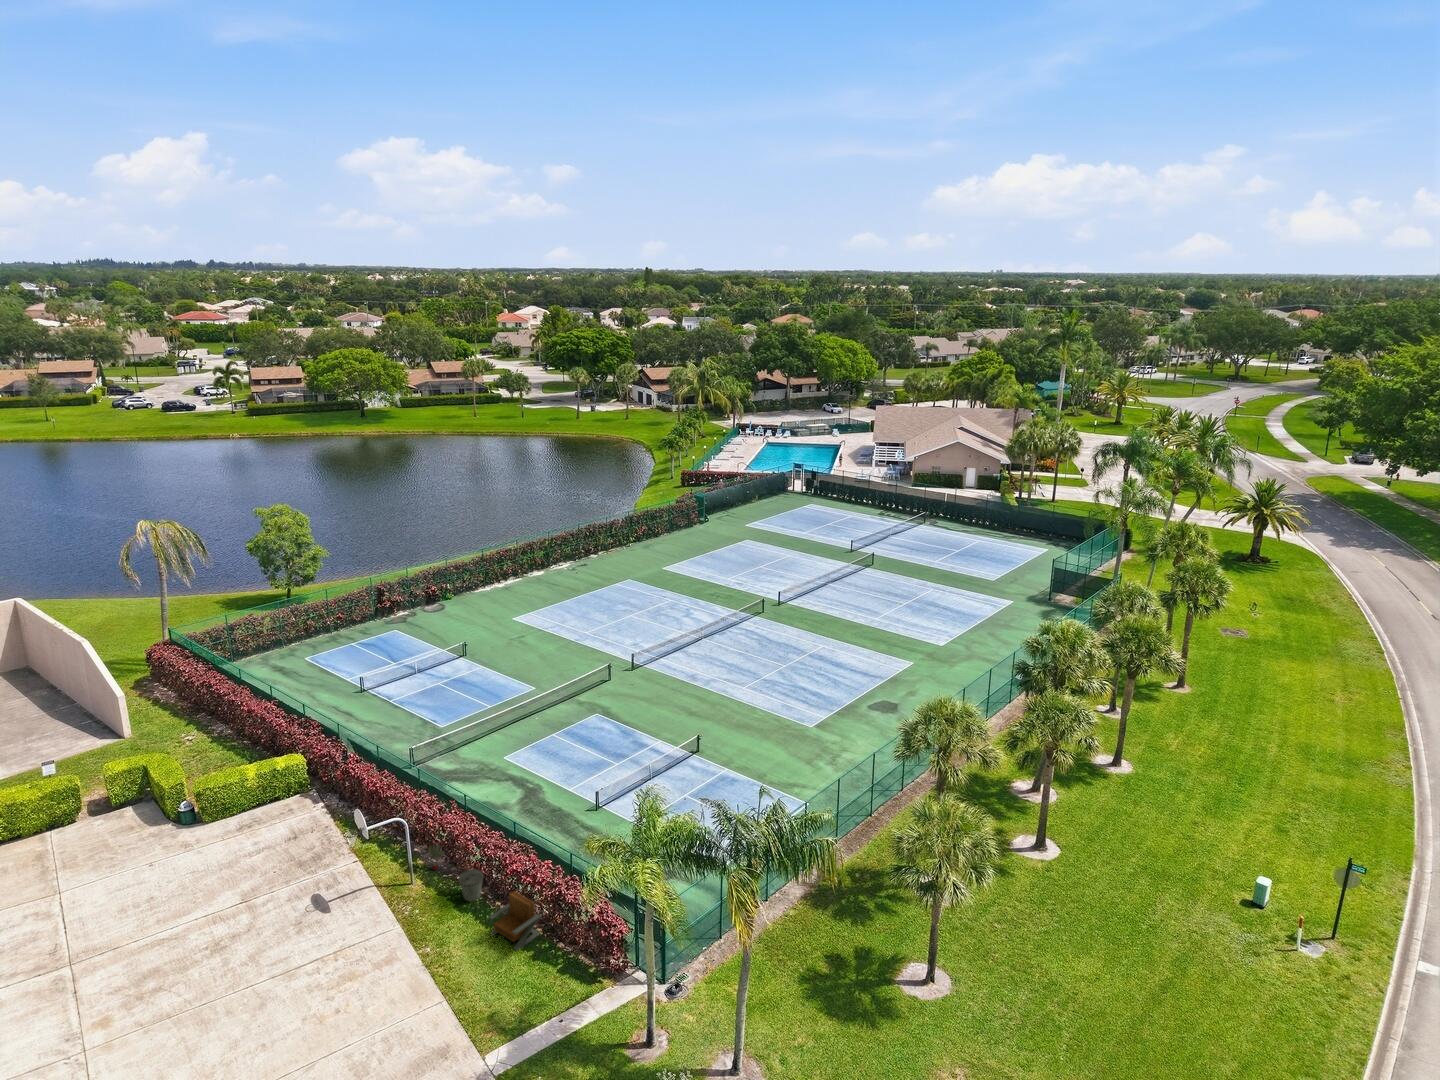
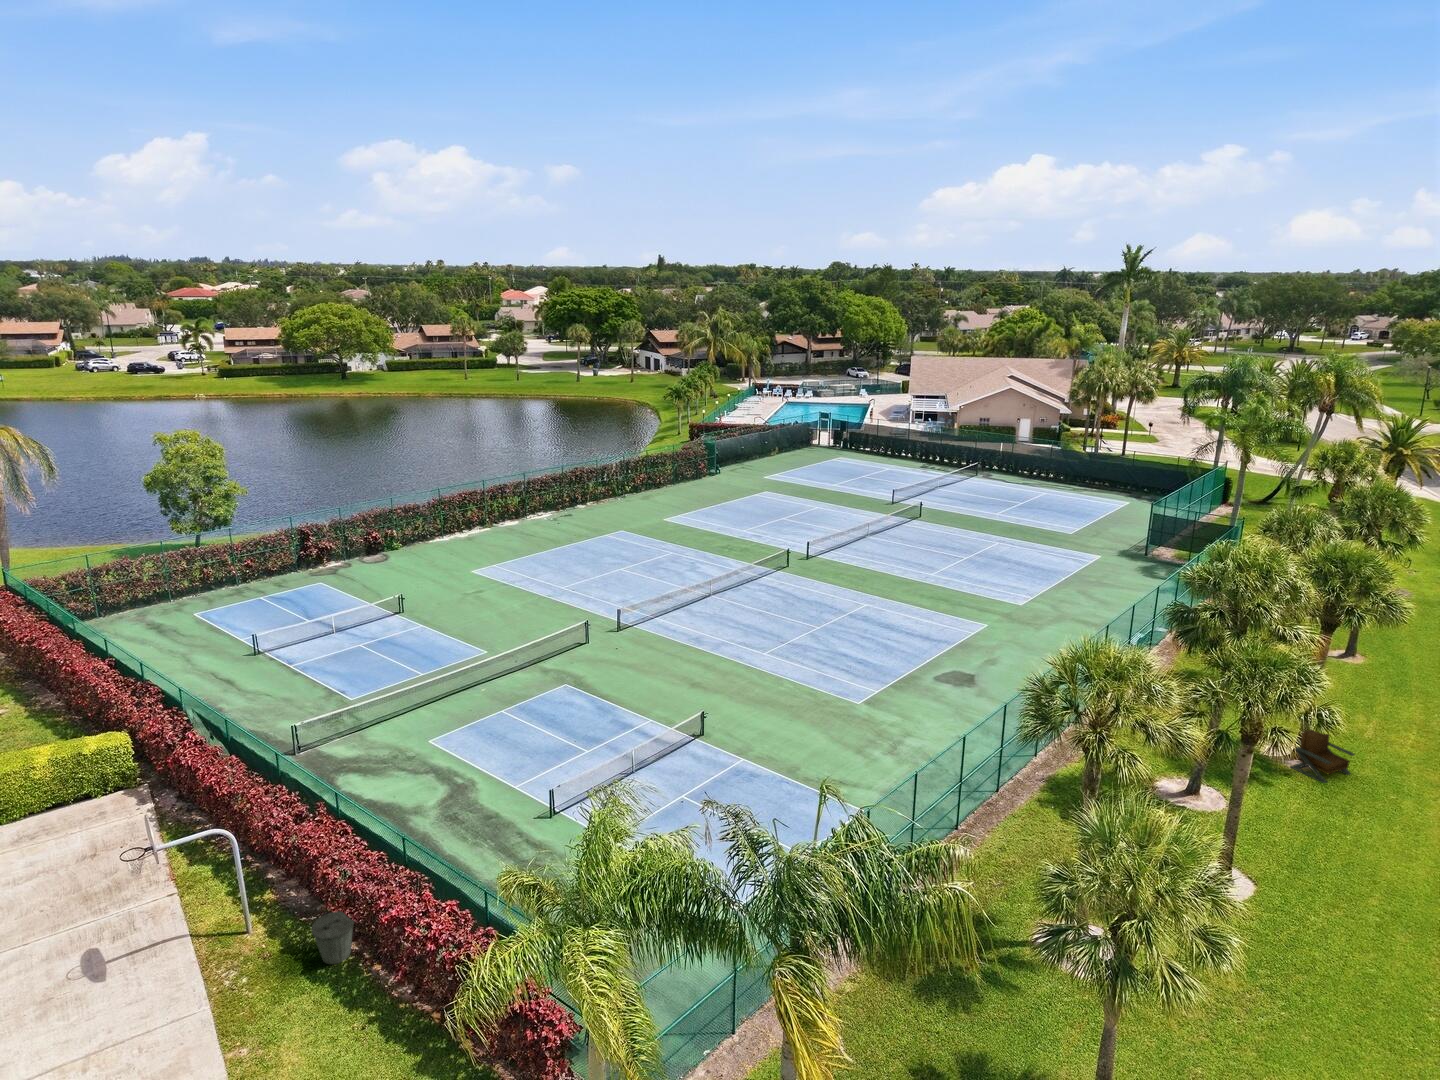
potted tree: present [428,845,444,870] -> none [276,868,305,910]
lounge chair: present [489,891,541,951] -> present [1291,730,1355,783]

